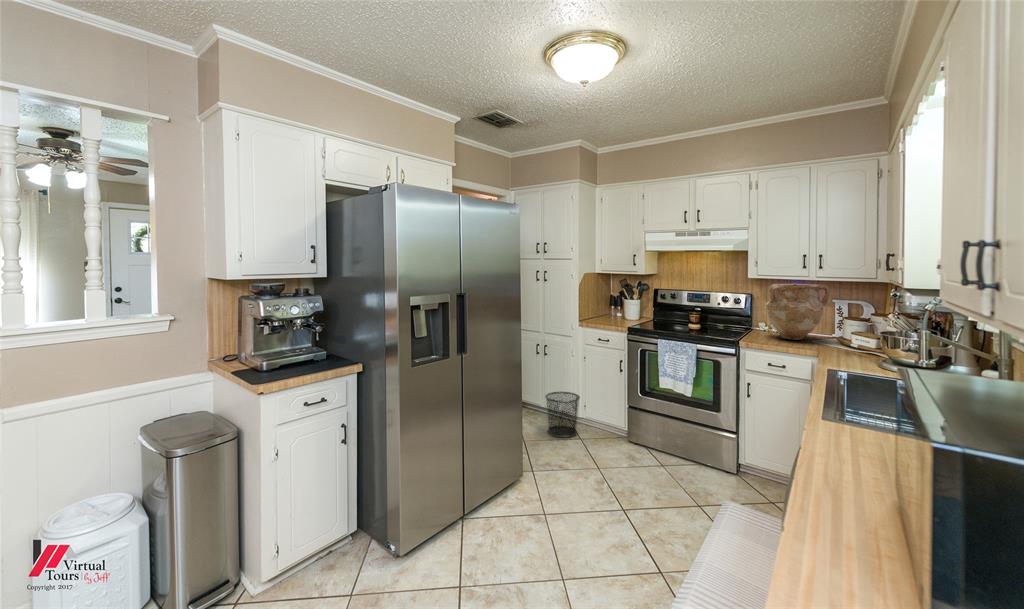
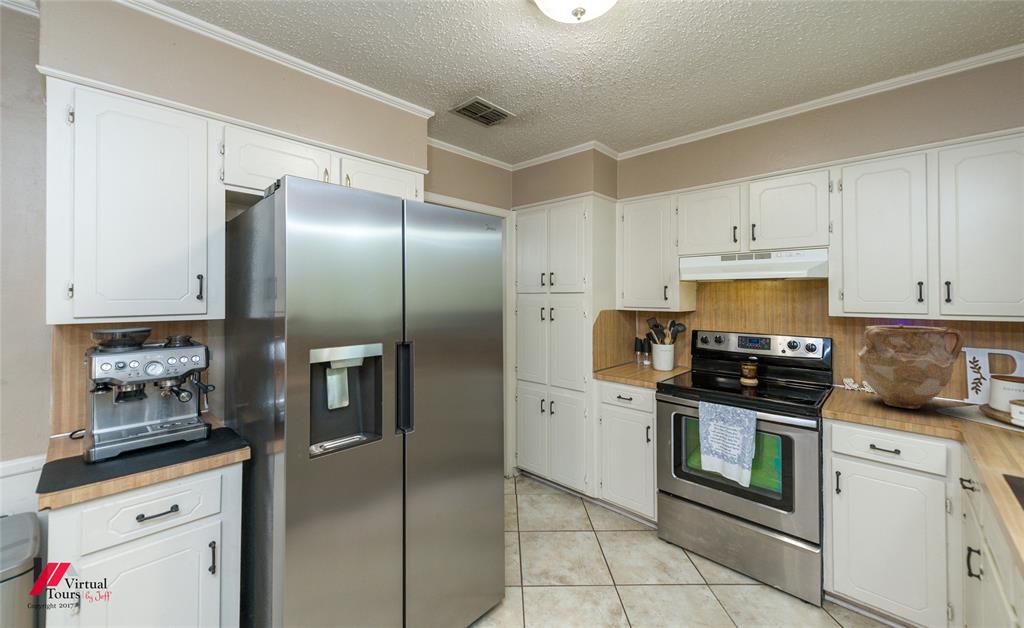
trash can: present [545,392,580,437] -> none [550,461,595,526]

